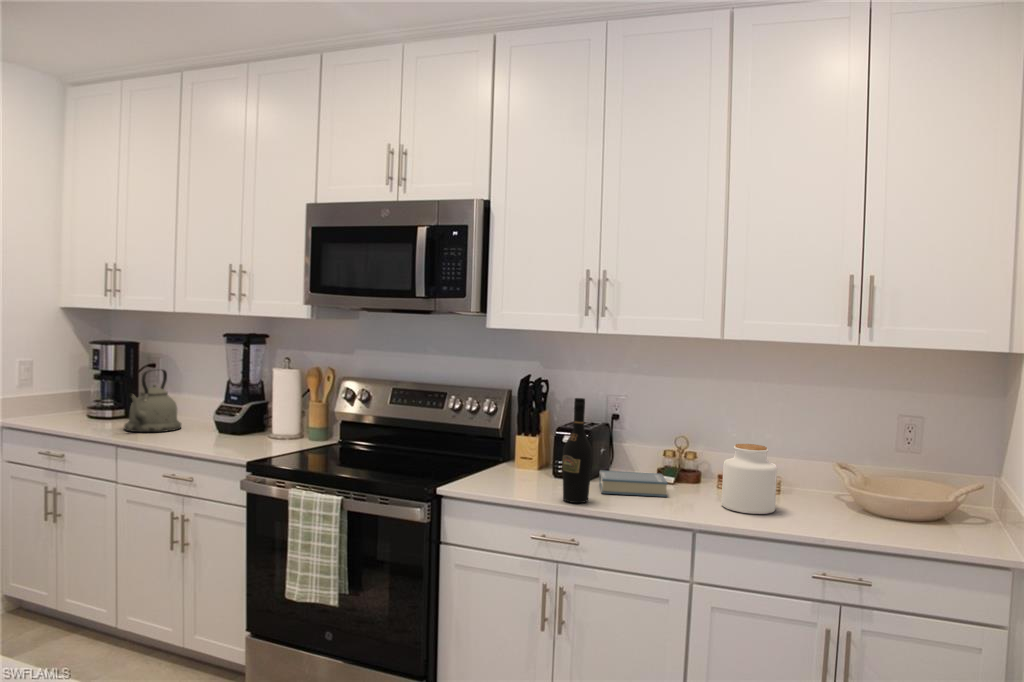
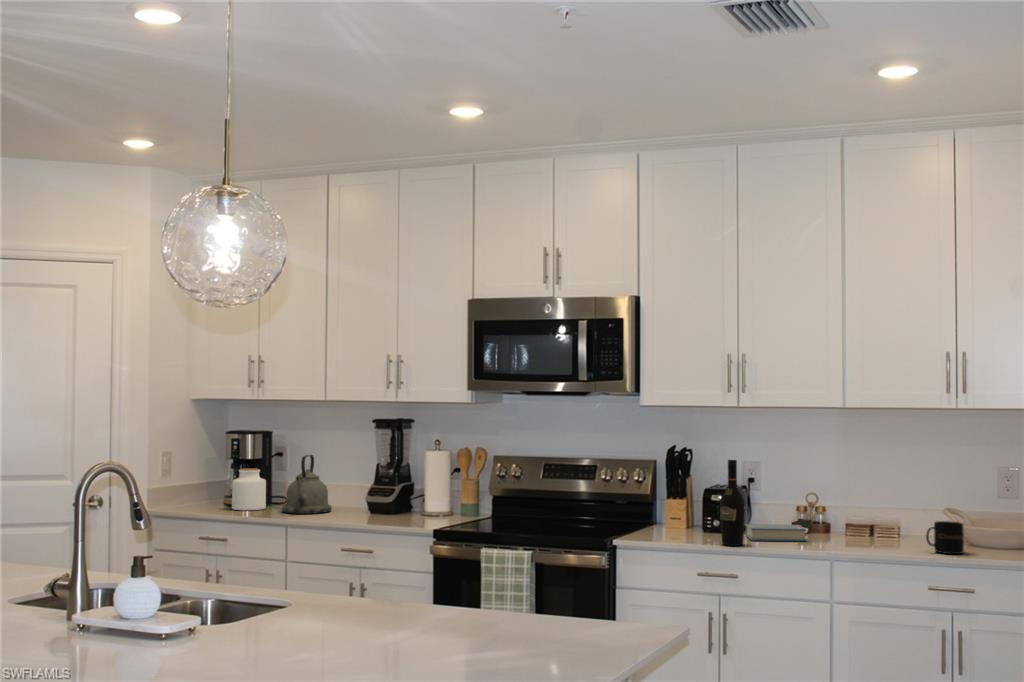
jar: present [721,444,777,514] -> present [232,468,266,510]
mug: none [813,485,861,529] -> present [926,521,964,554]

